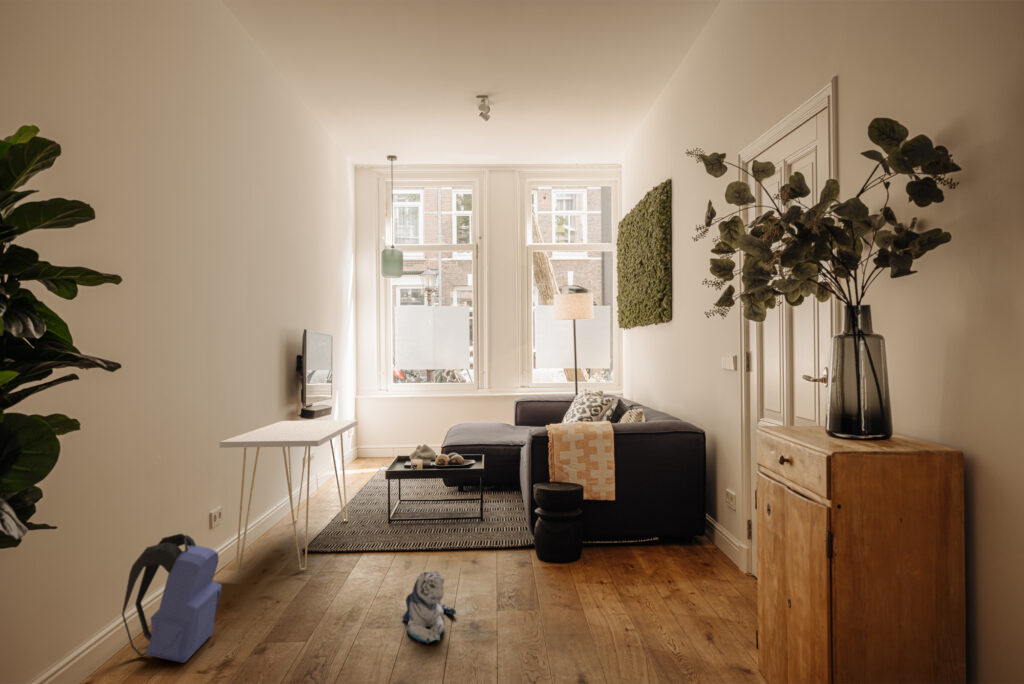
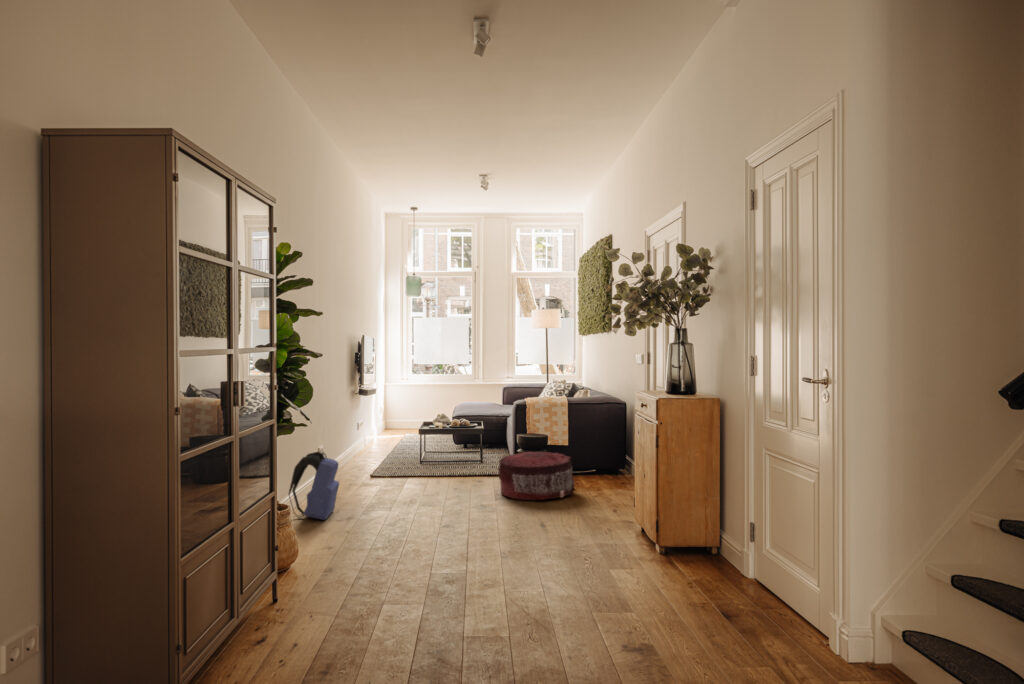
console table: present [220,420,358,572] -> none [322,396,399,486]
pouf: none [501,513,632,608] -> present [498,452,575,500]
plush toy: present [402,572,456,644] -> none [441,476,472,513]

